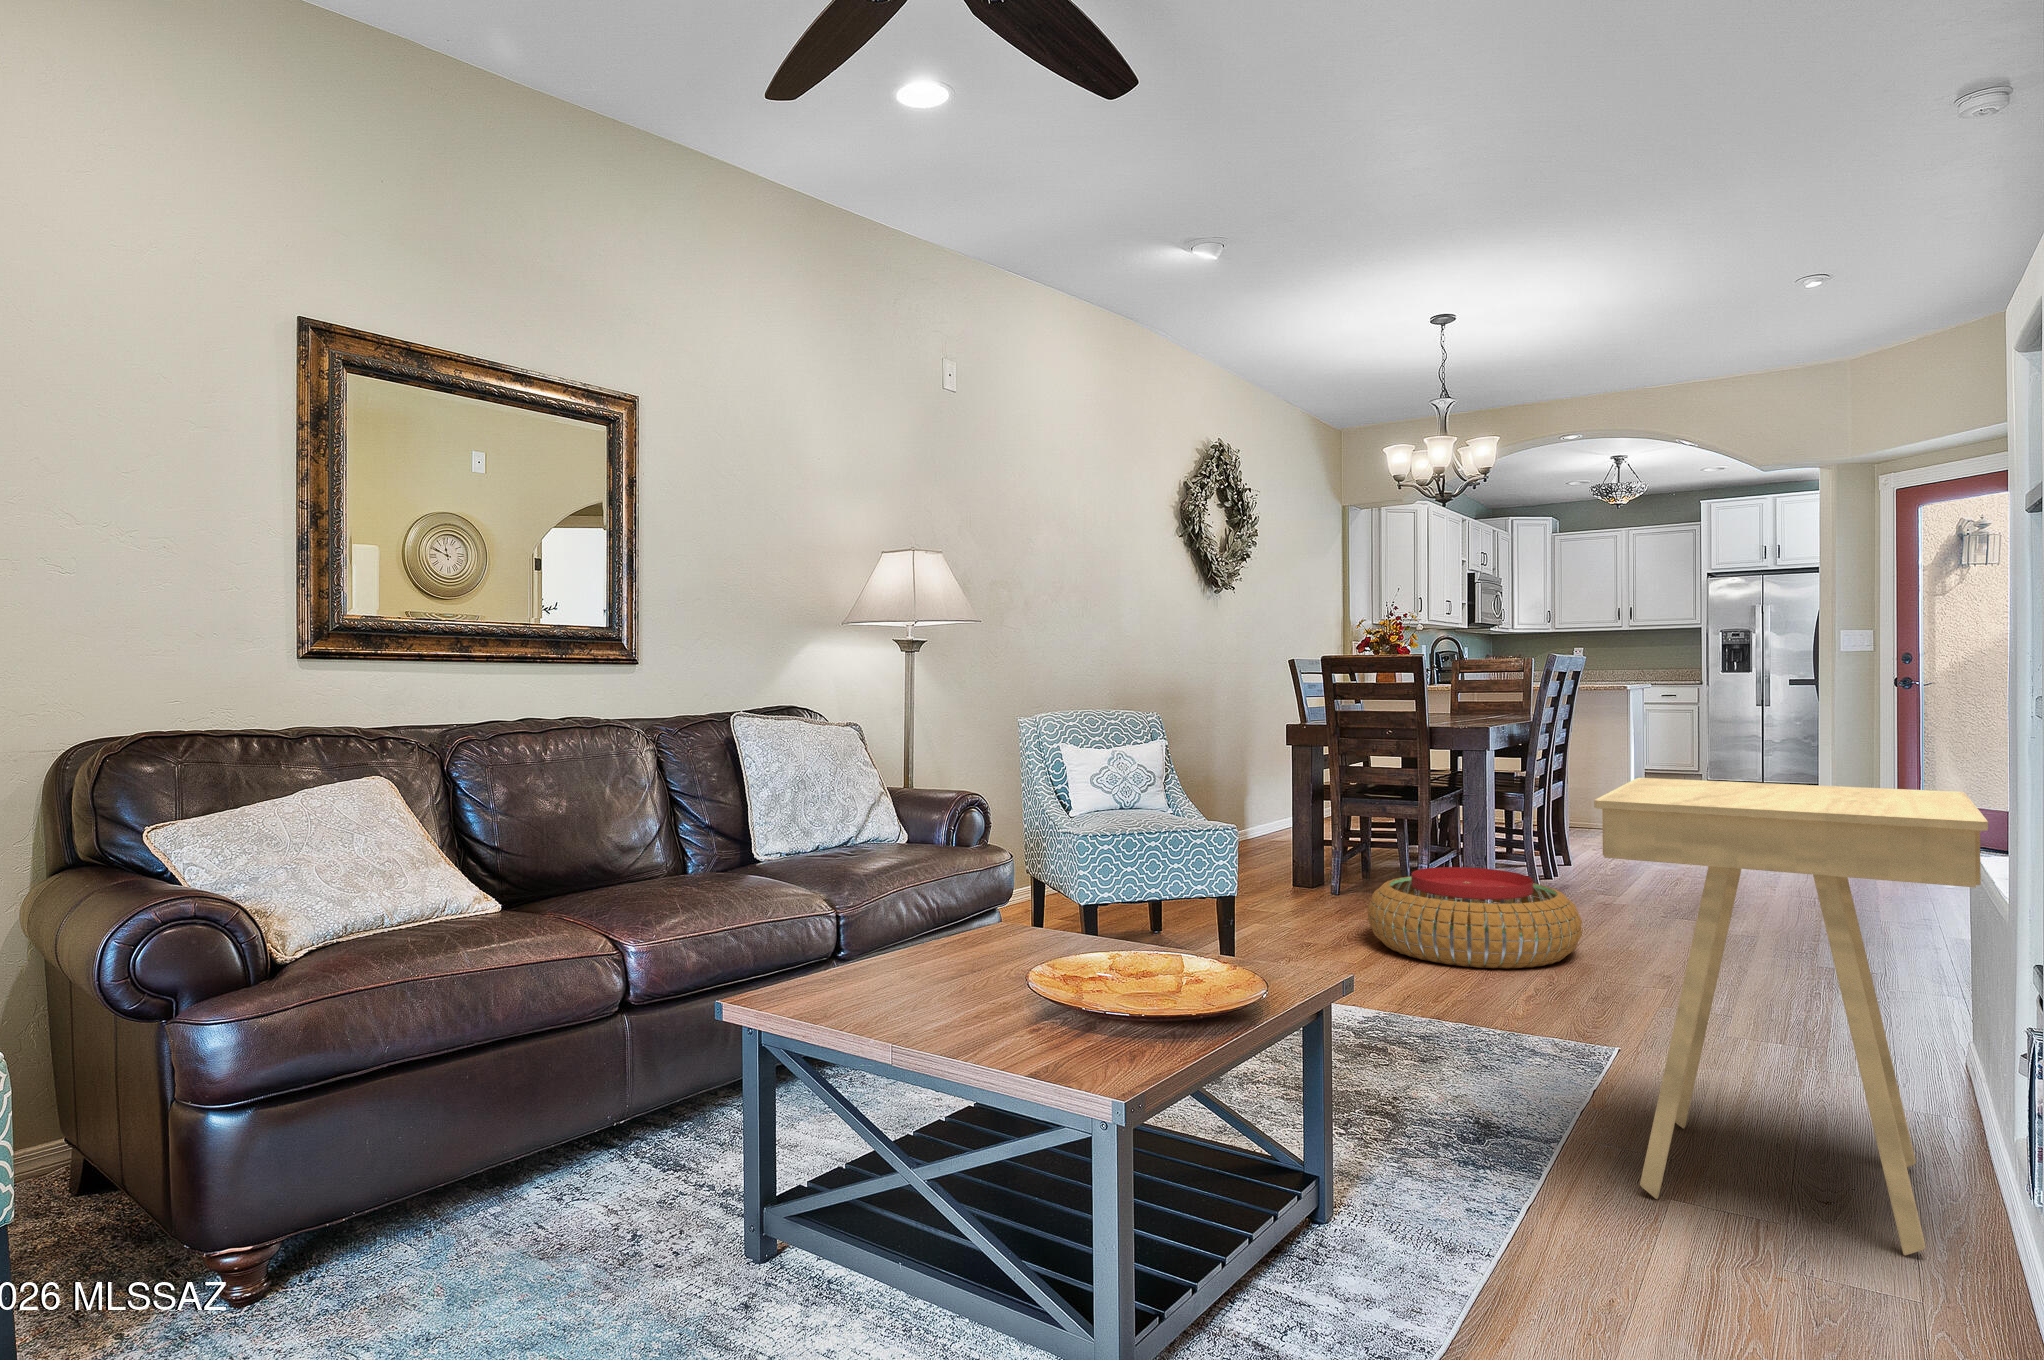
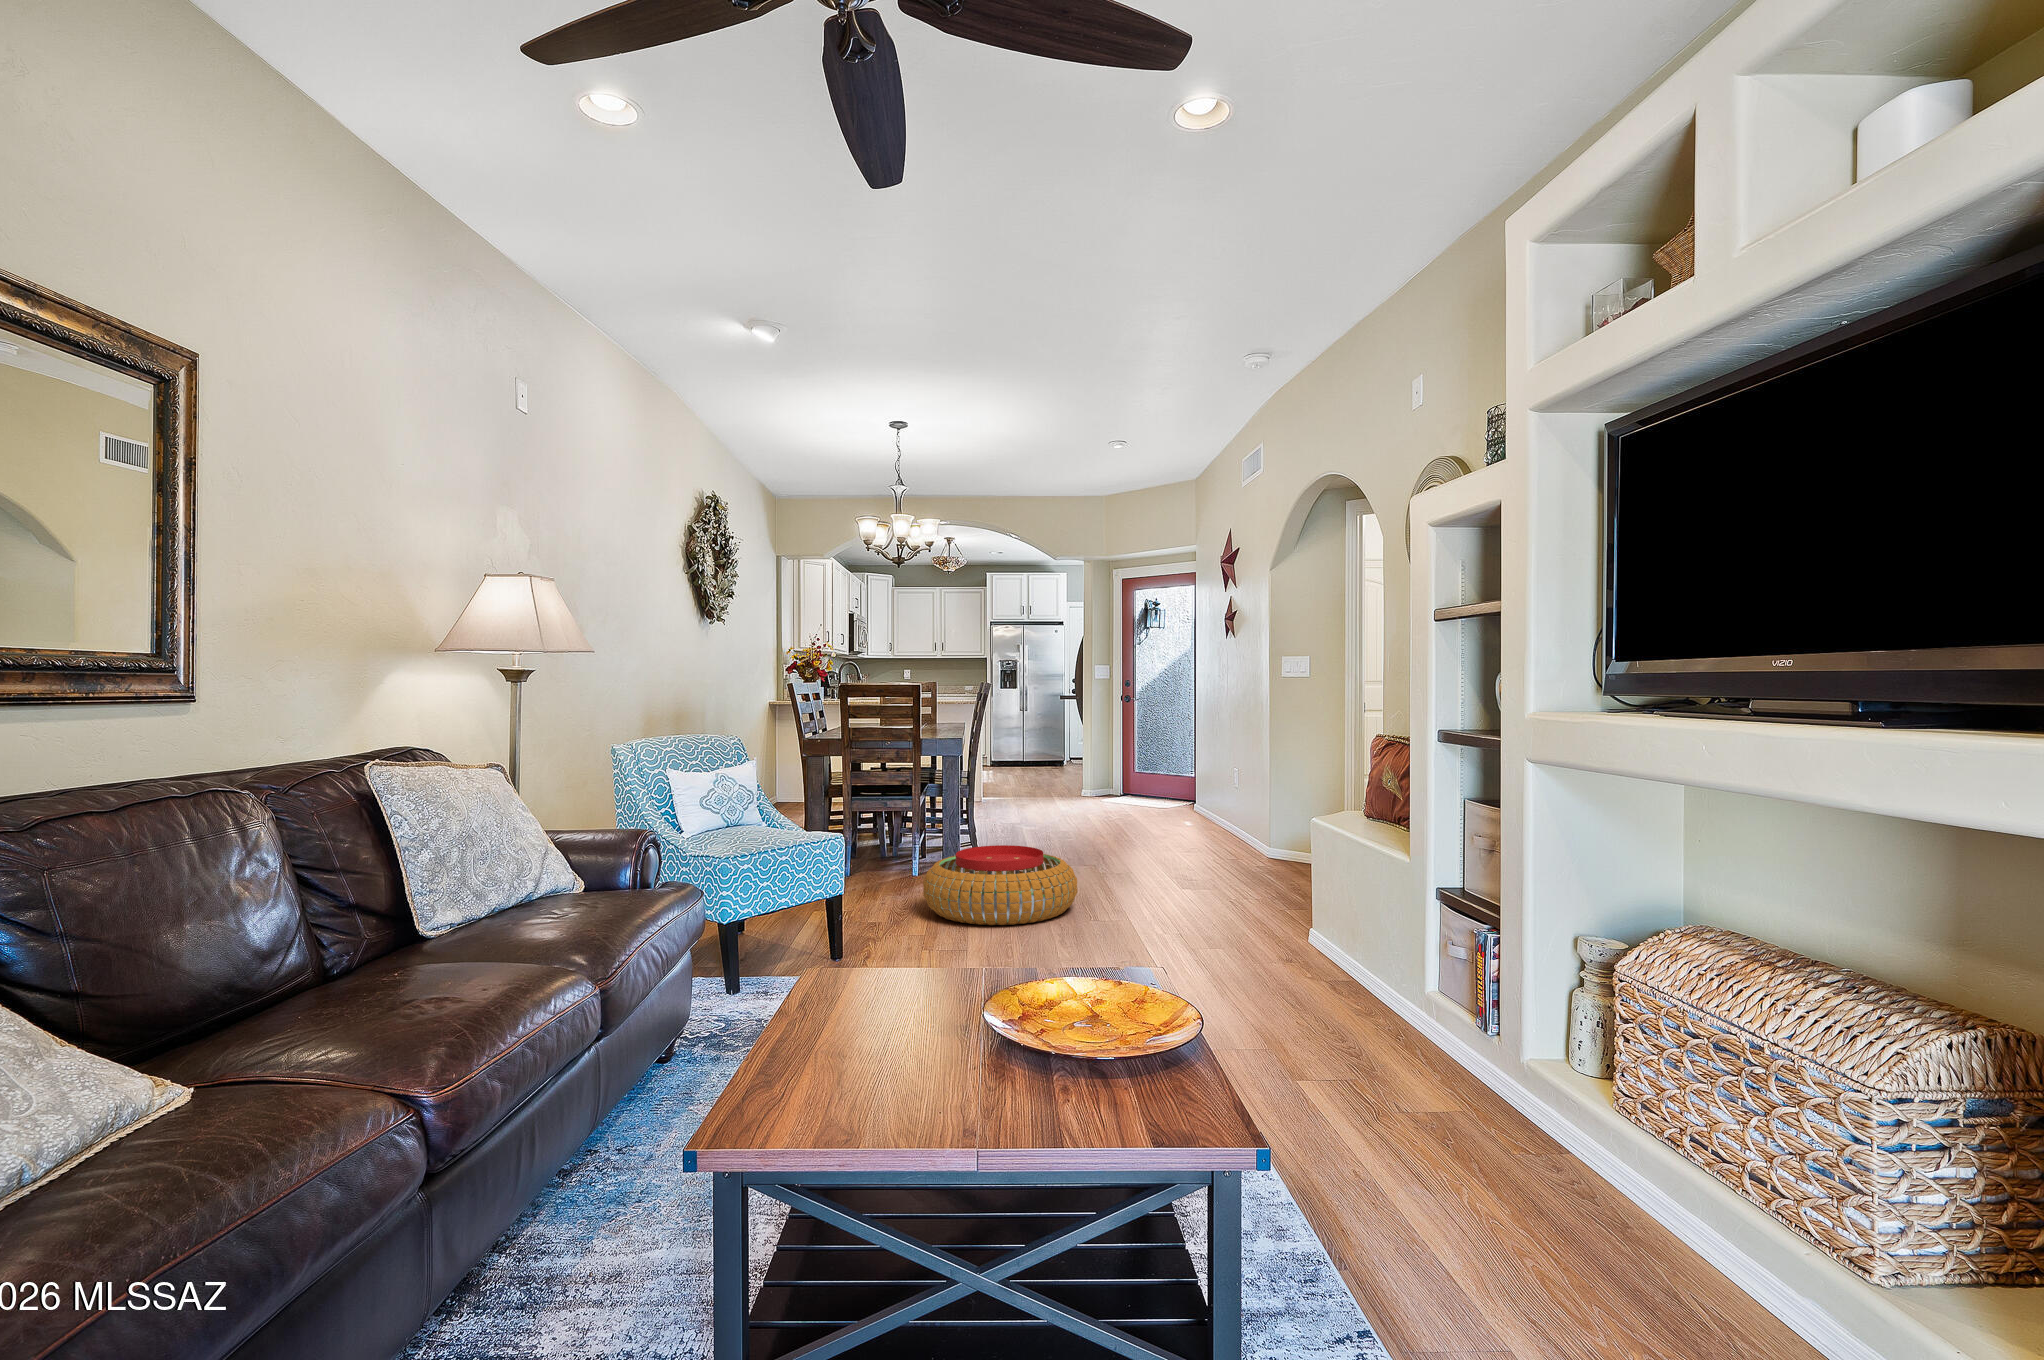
side table: present [1594,778,1988,1256] -> none [1239,766,1519,1076]

